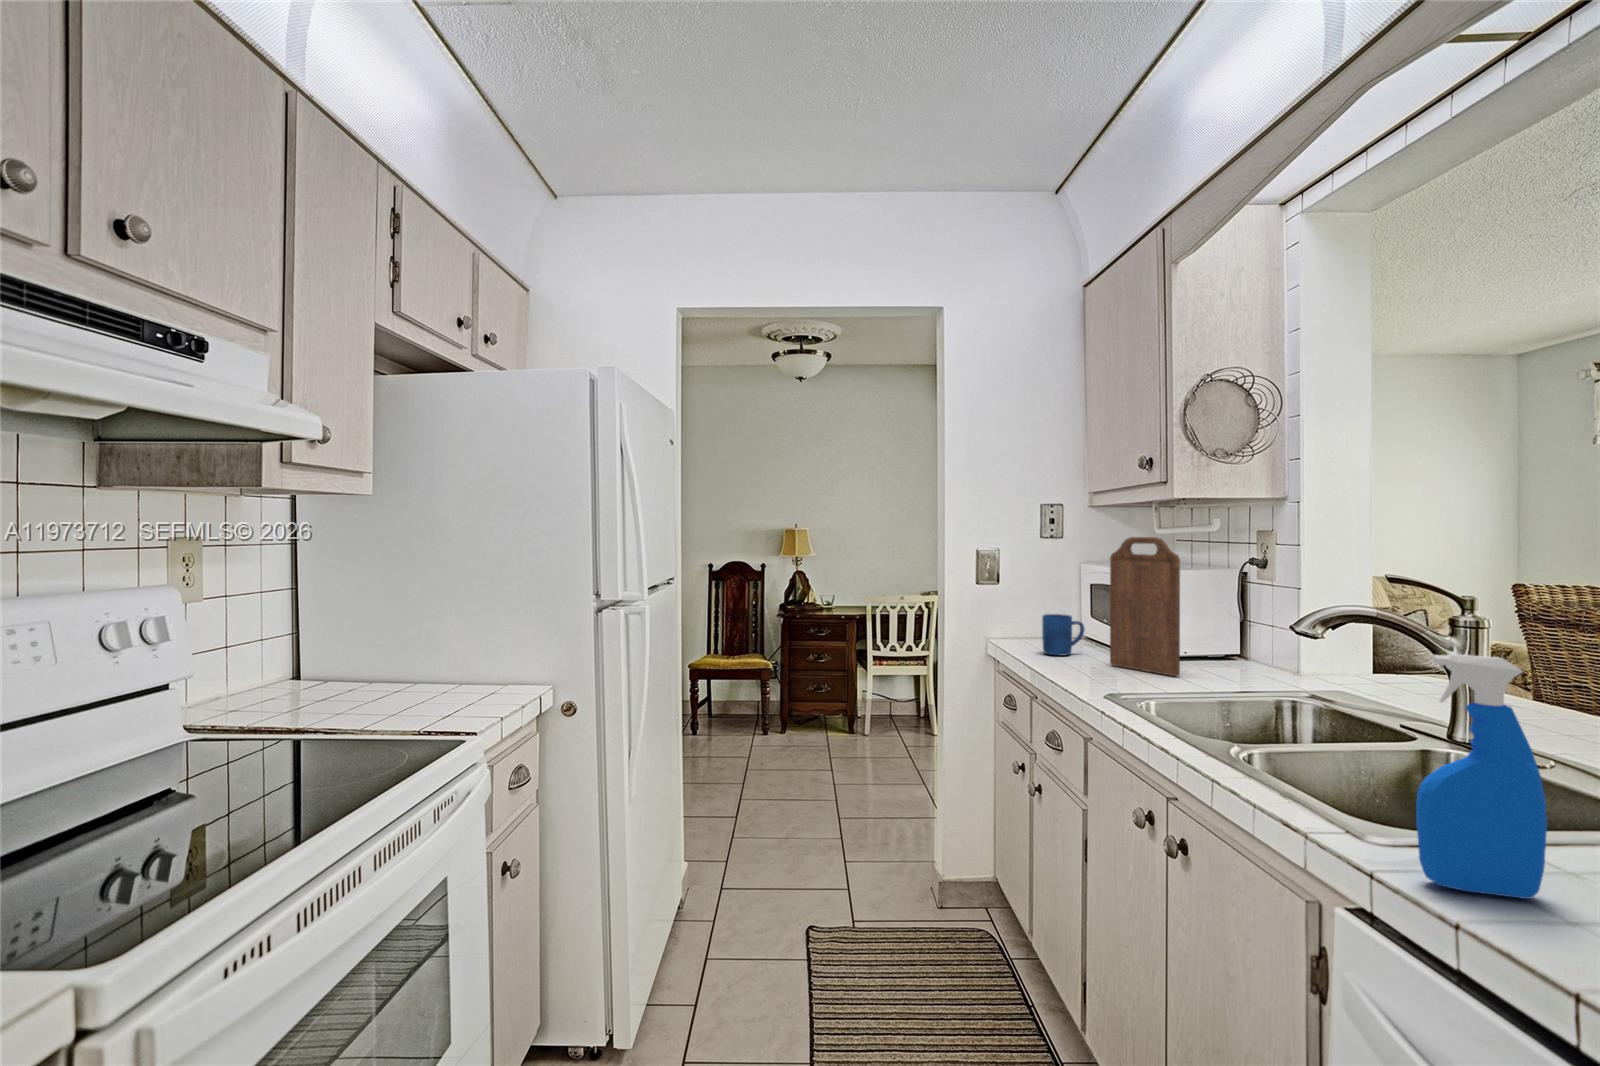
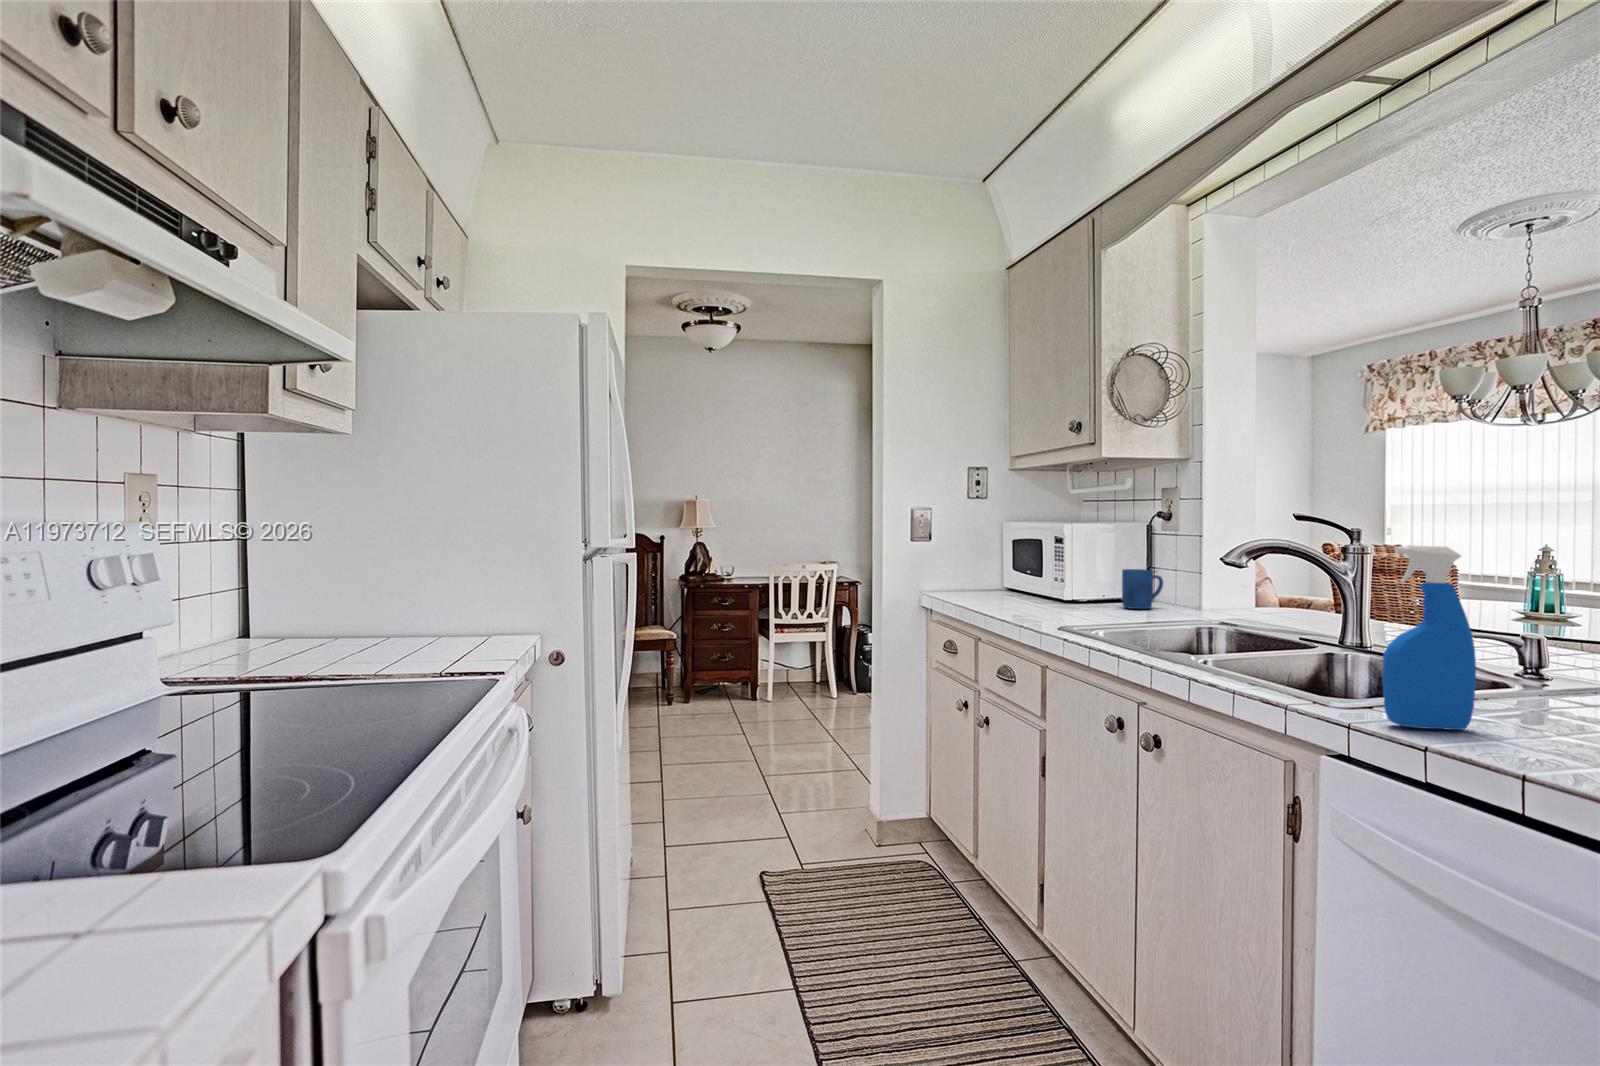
cutting board: present [1110,537,1180,676] -> none [1046,490,1112,614]
mug: present [1042,614,1085,655] -> present [1122,569,1163,609]

